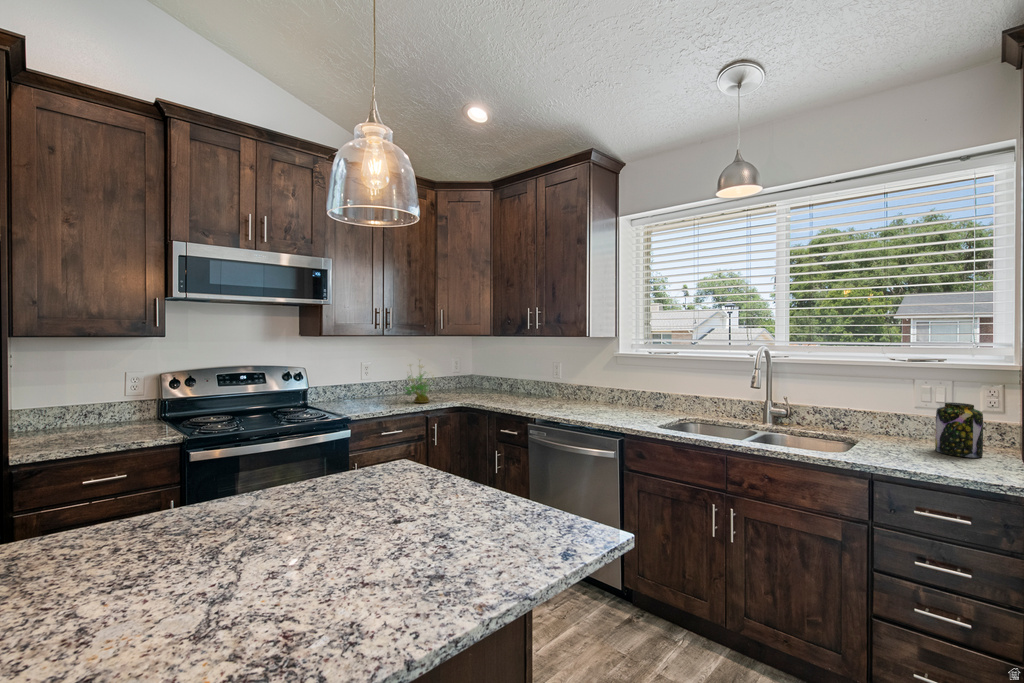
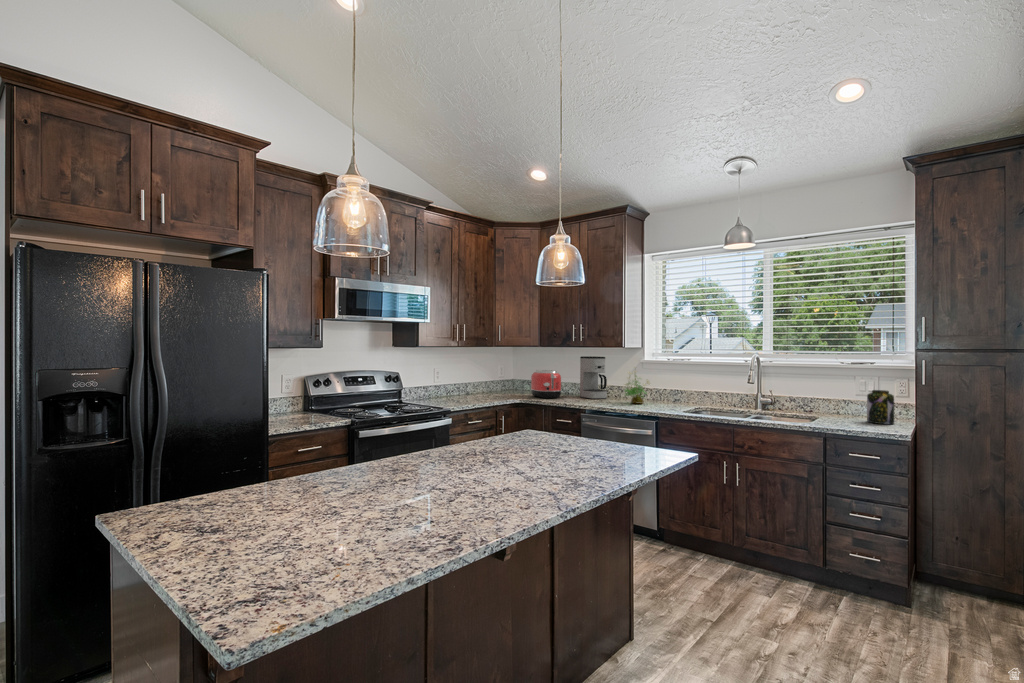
coffee maker: none [541,349,574,402] -> present [580,356,607,399]
potted plant: present [405,359,435,403] -> present [625,371,650,403]
toaster: none [481,365,517,401] -> present [531,370,562,398]

